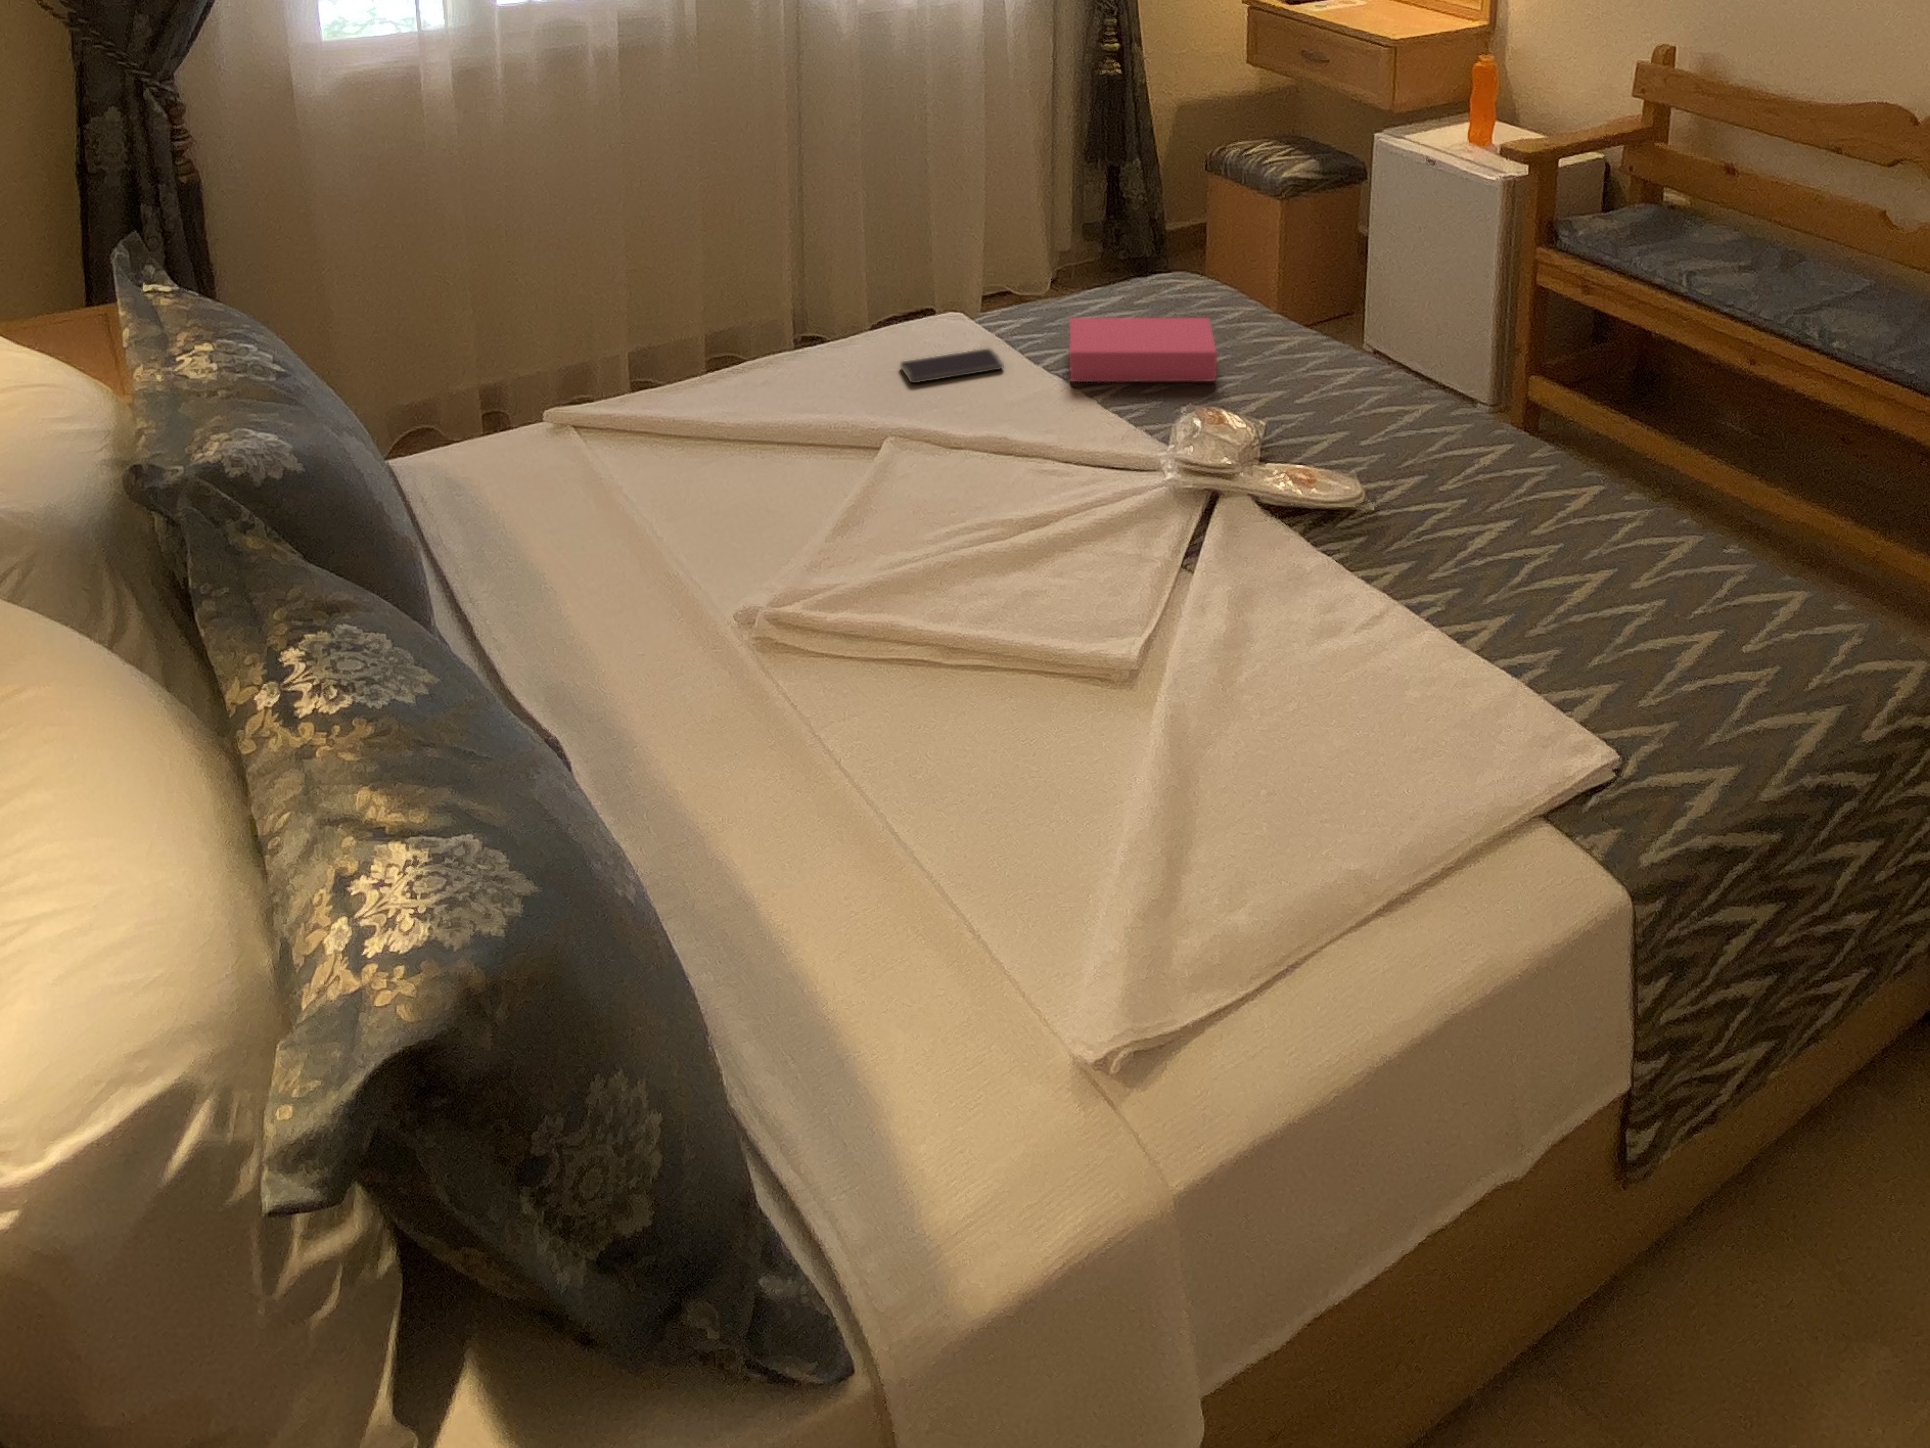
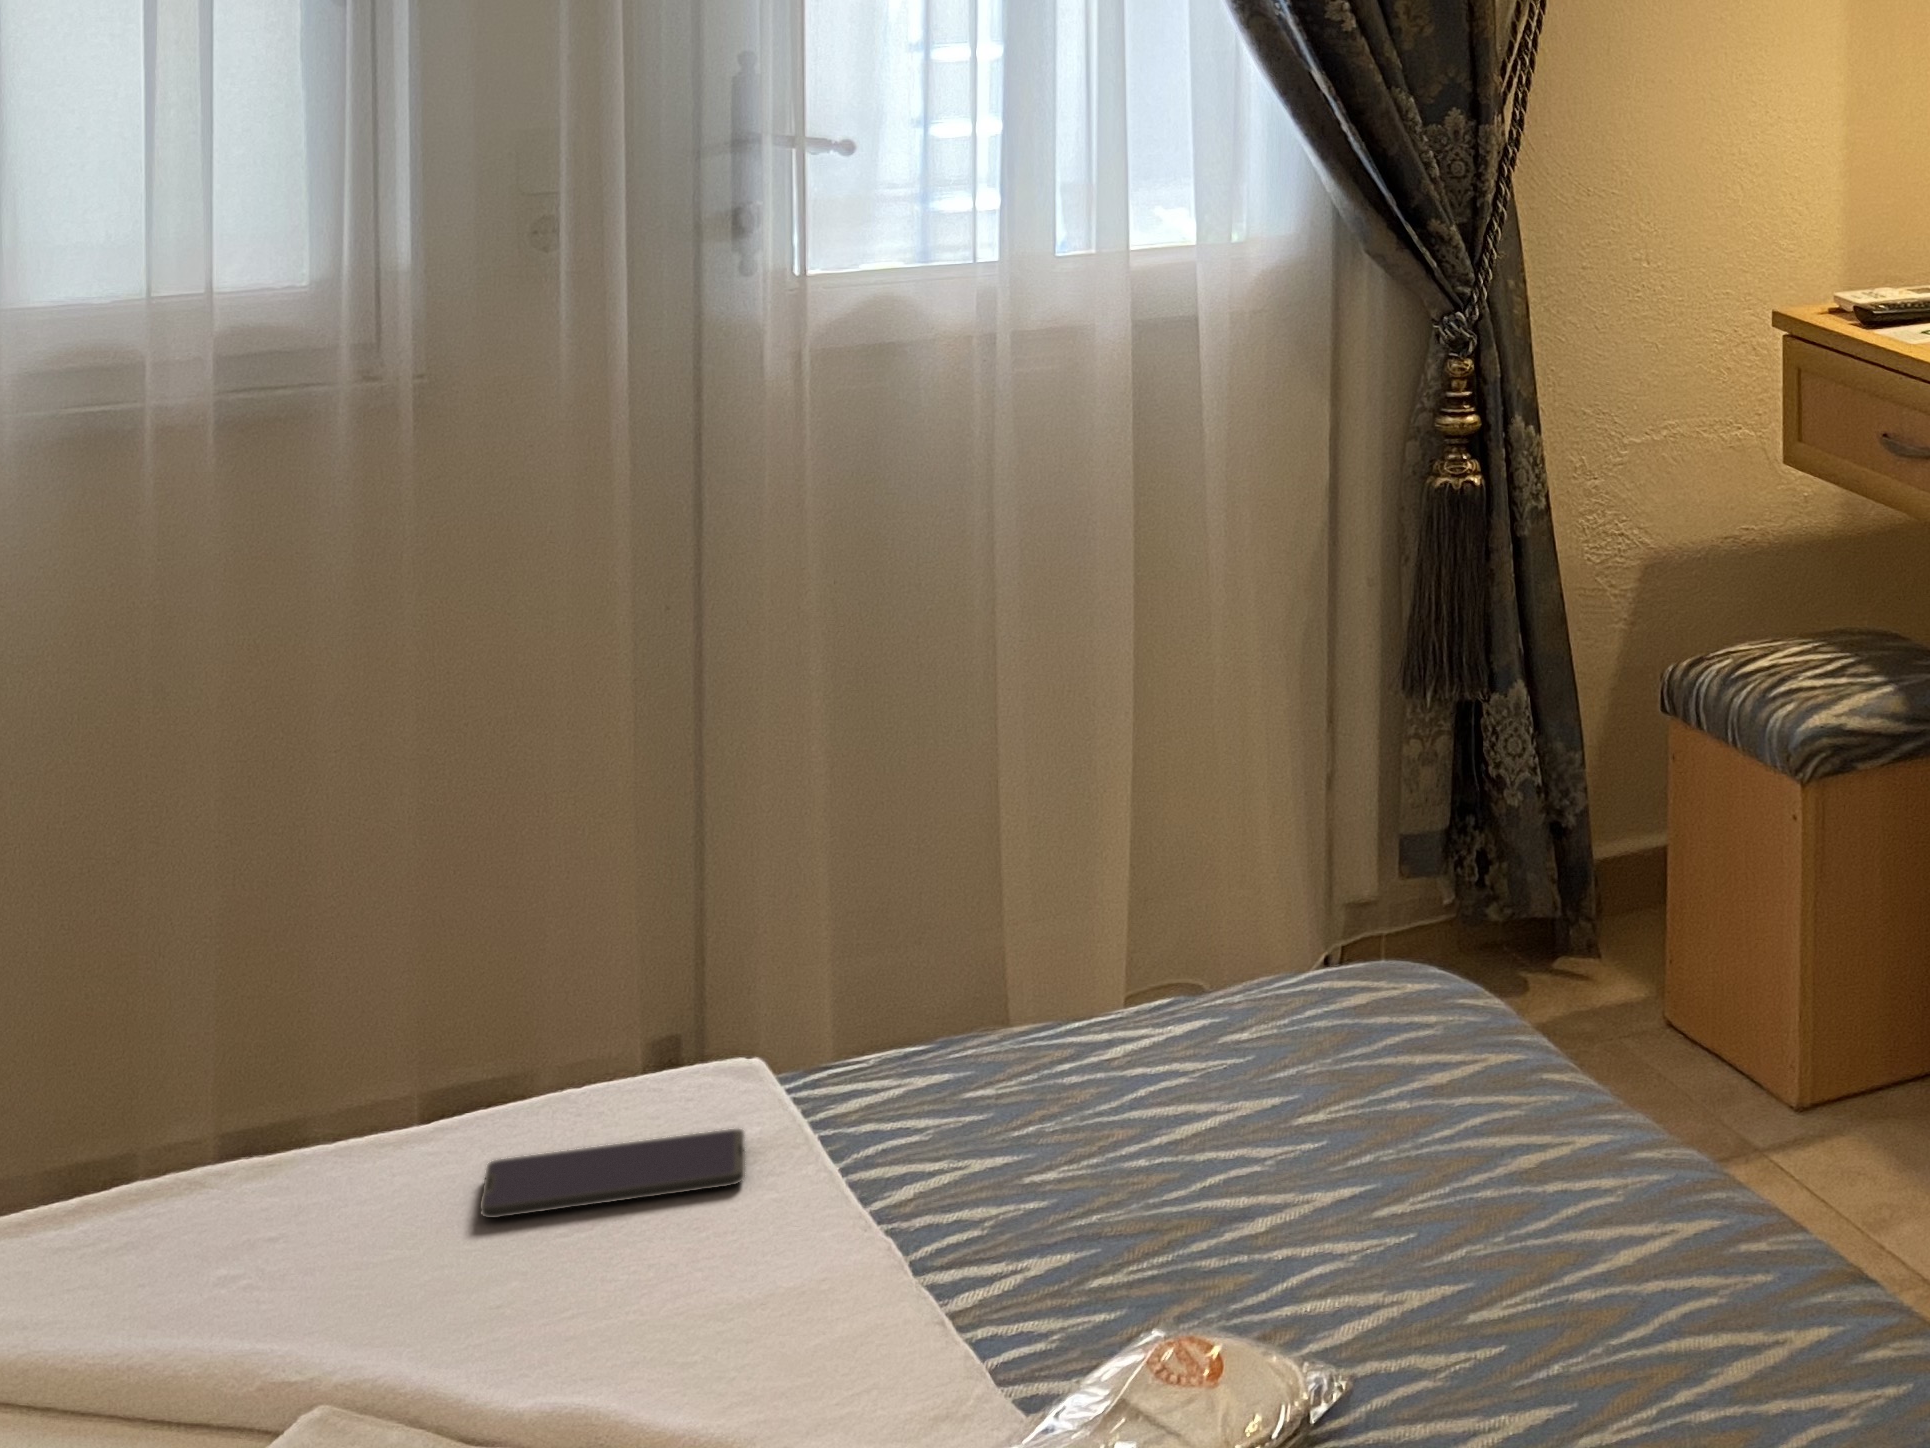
book: present [1069,318,1217,382] -> none [880,1053,1297,1229]

